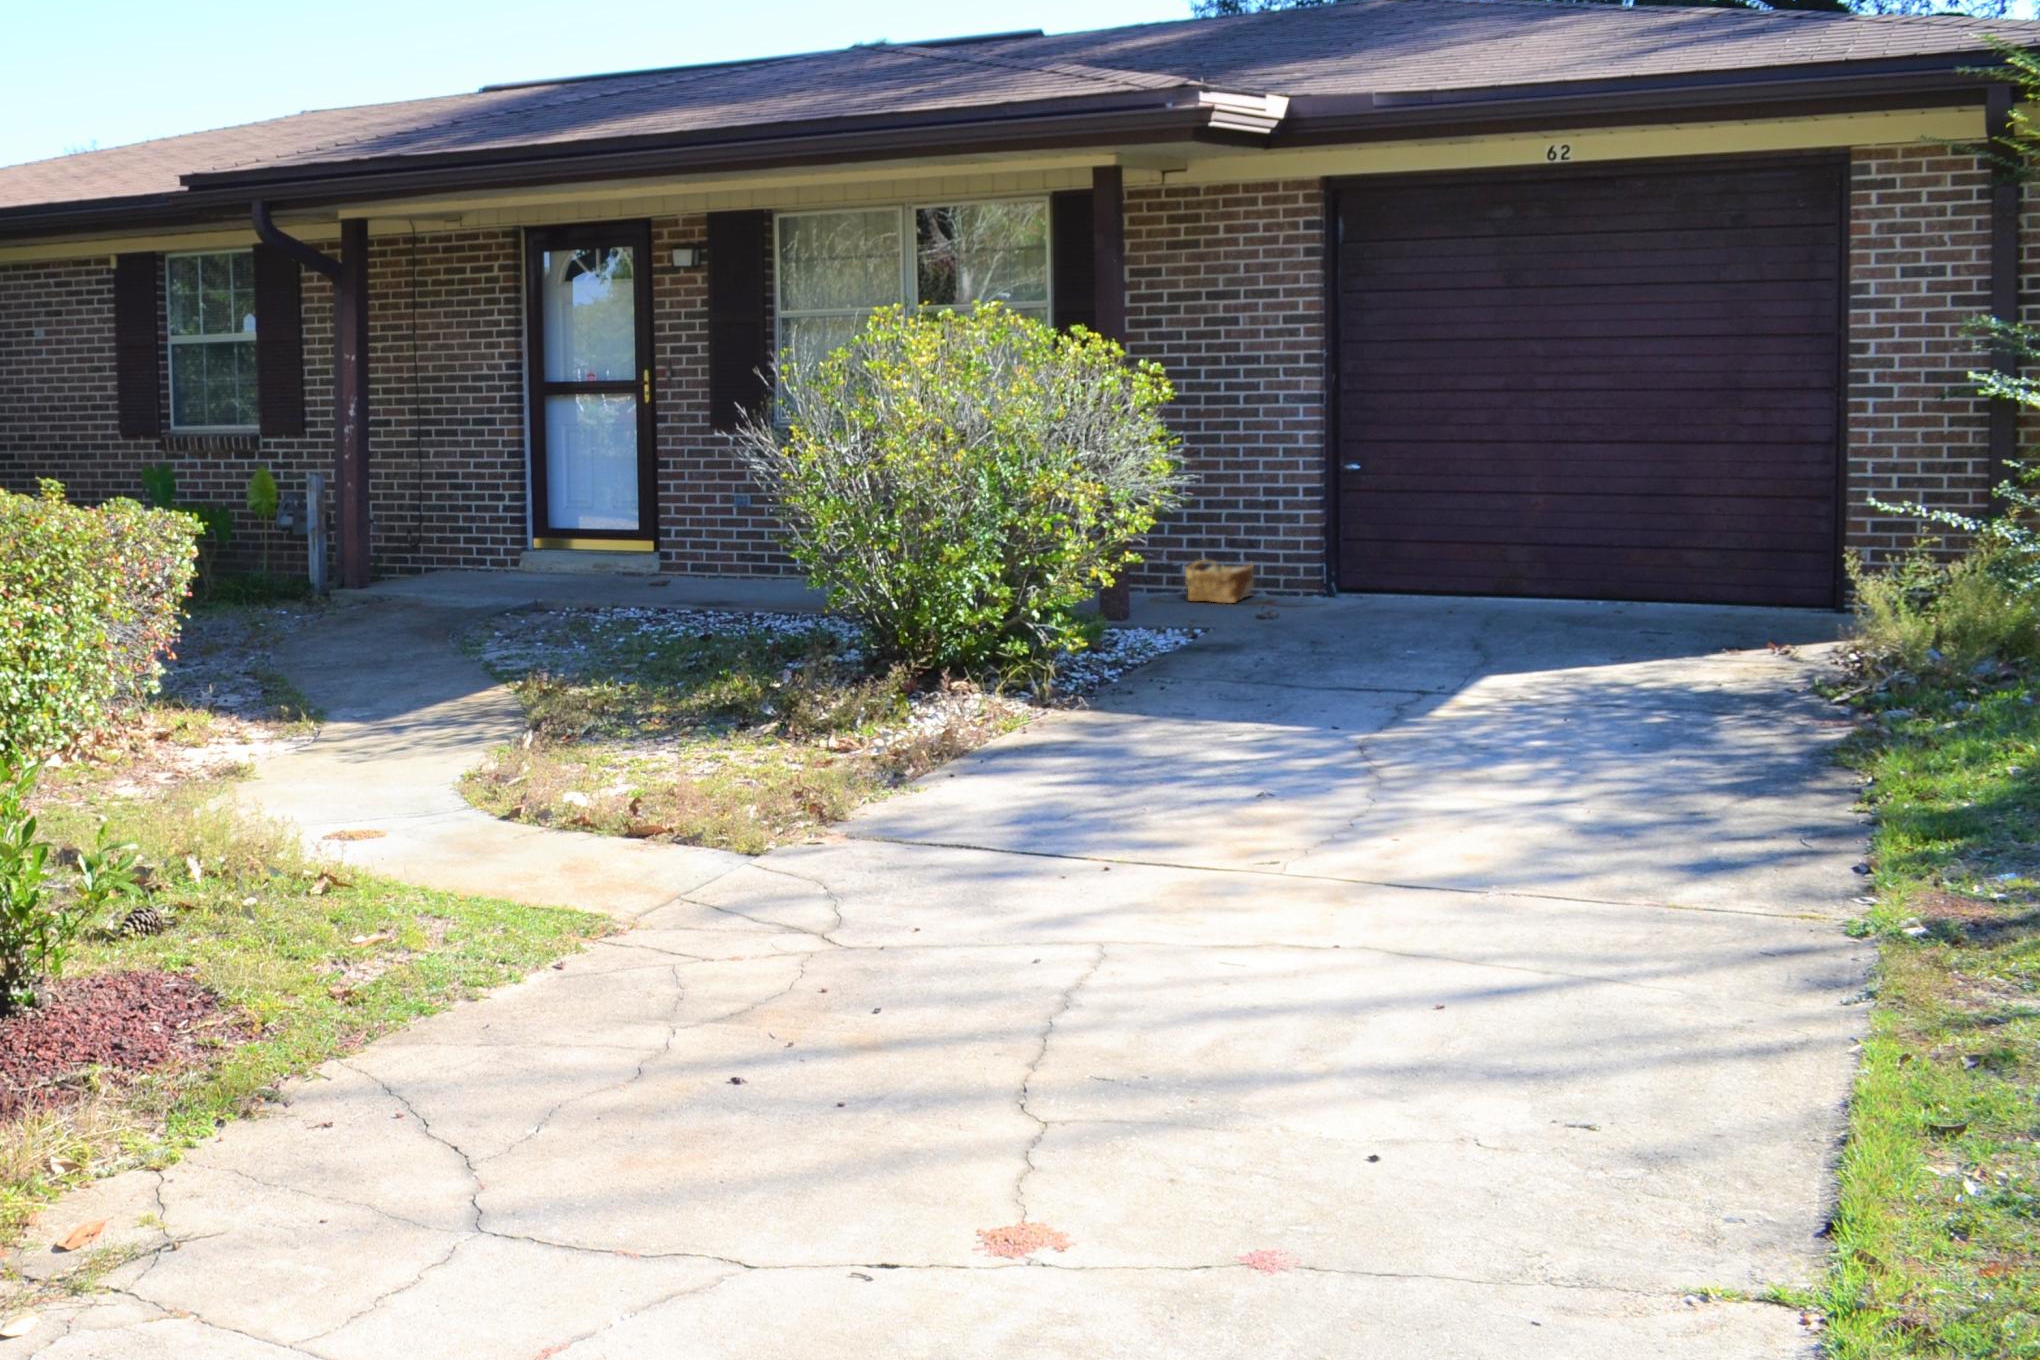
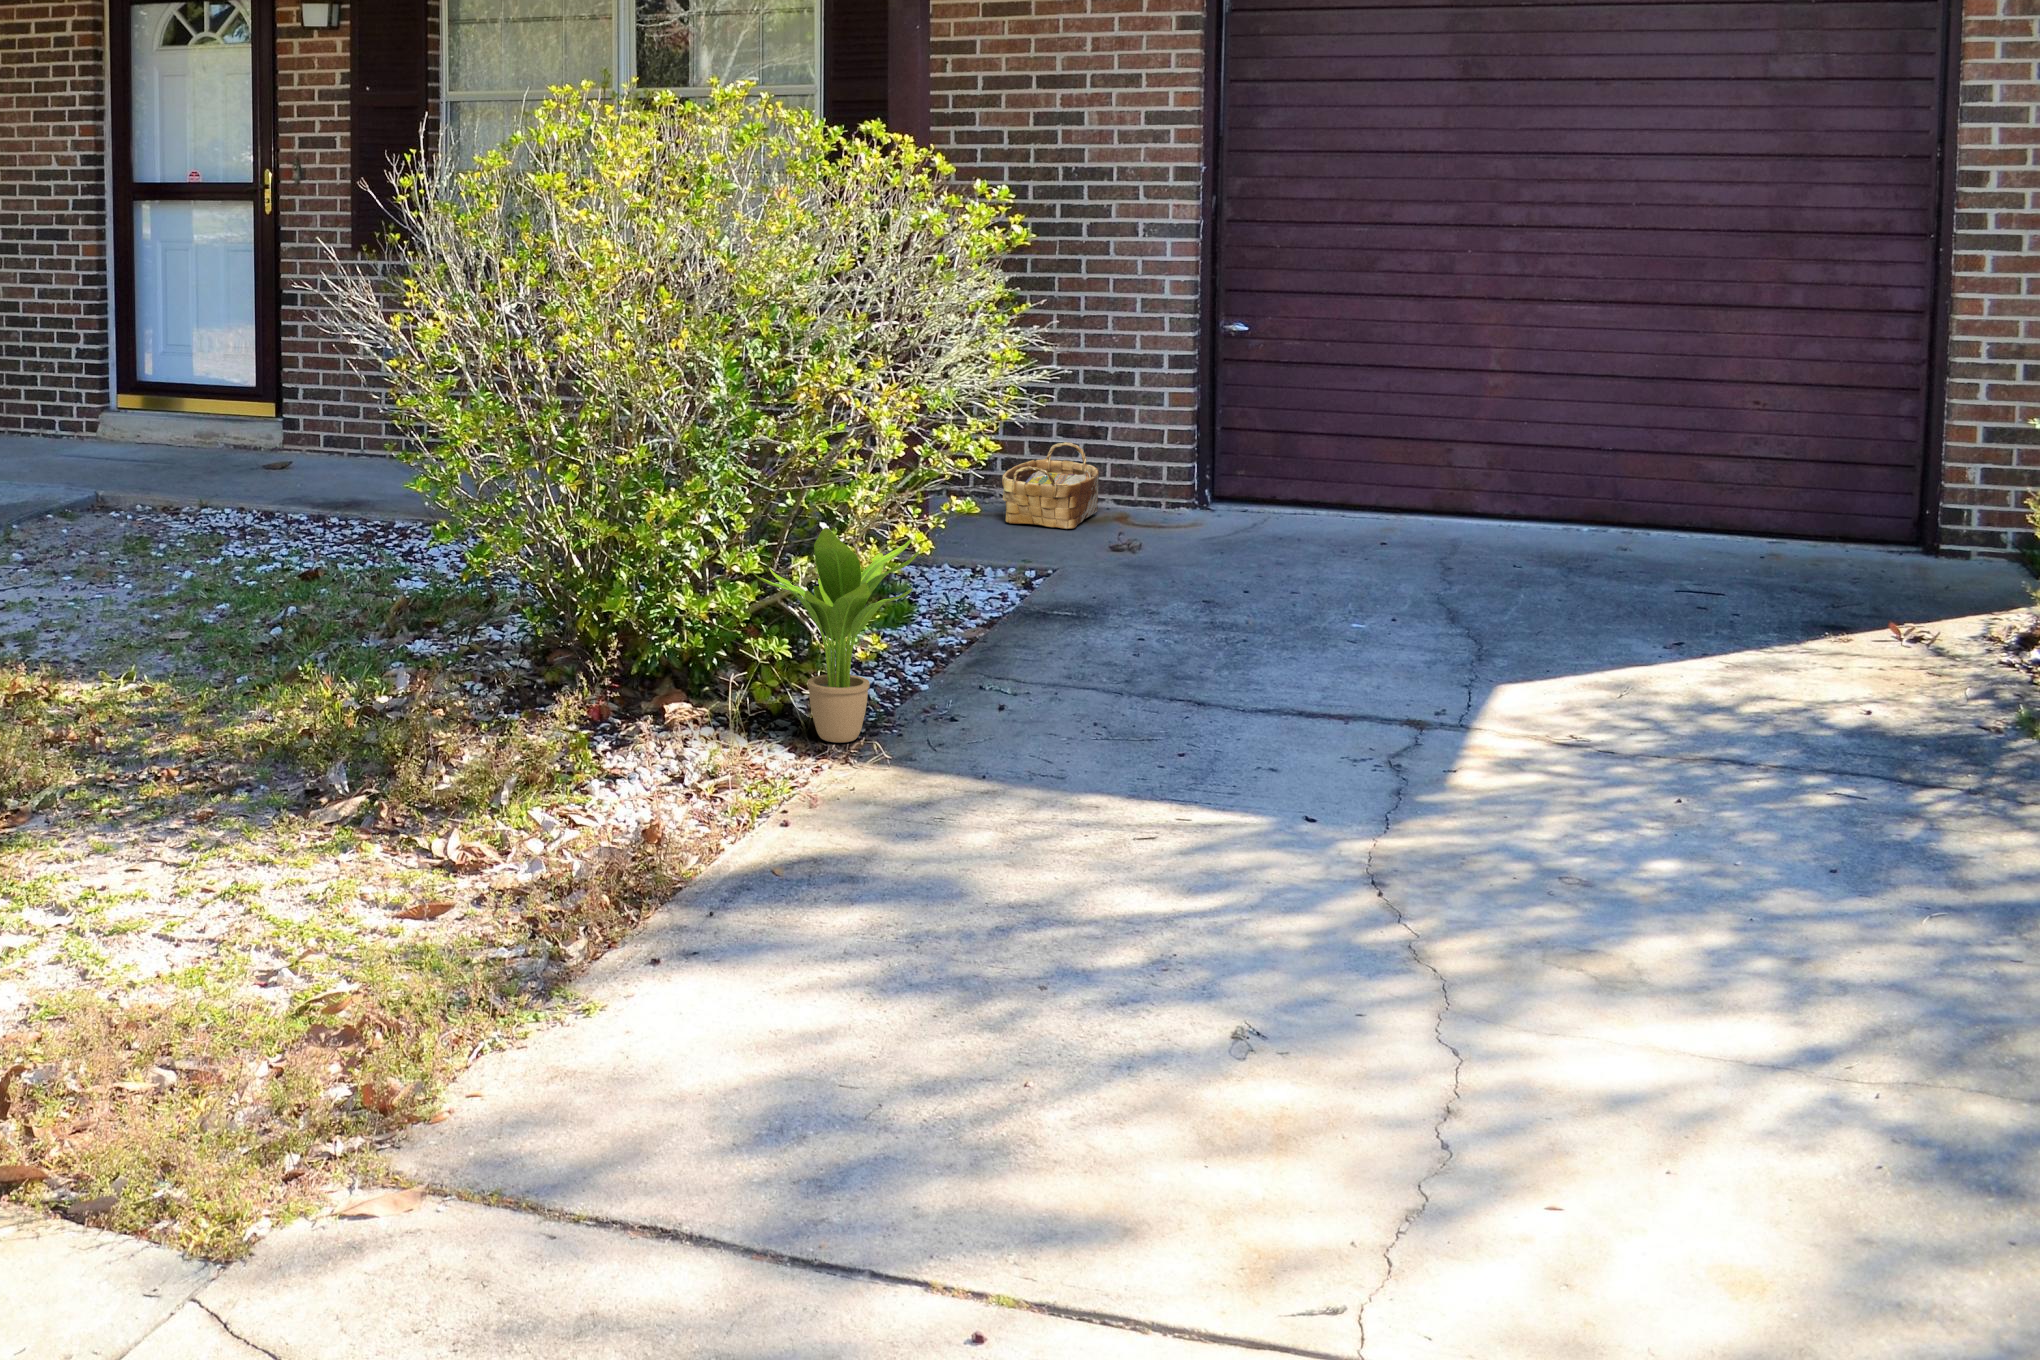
potted plant: none [1005,565,1108,699] -> present [751,528,920,743]

